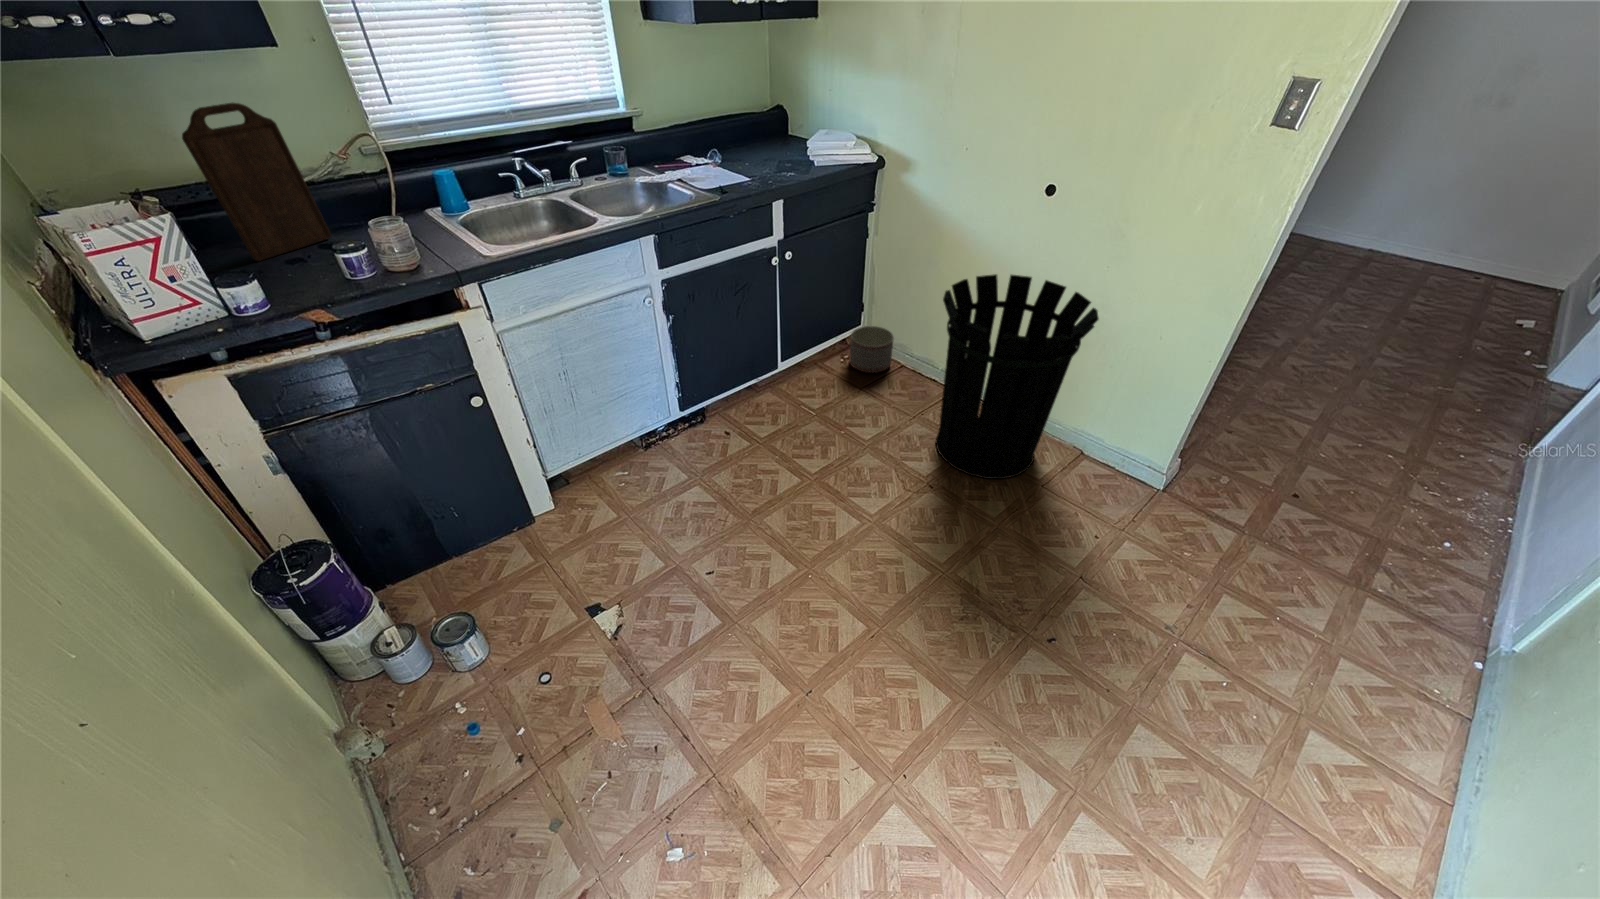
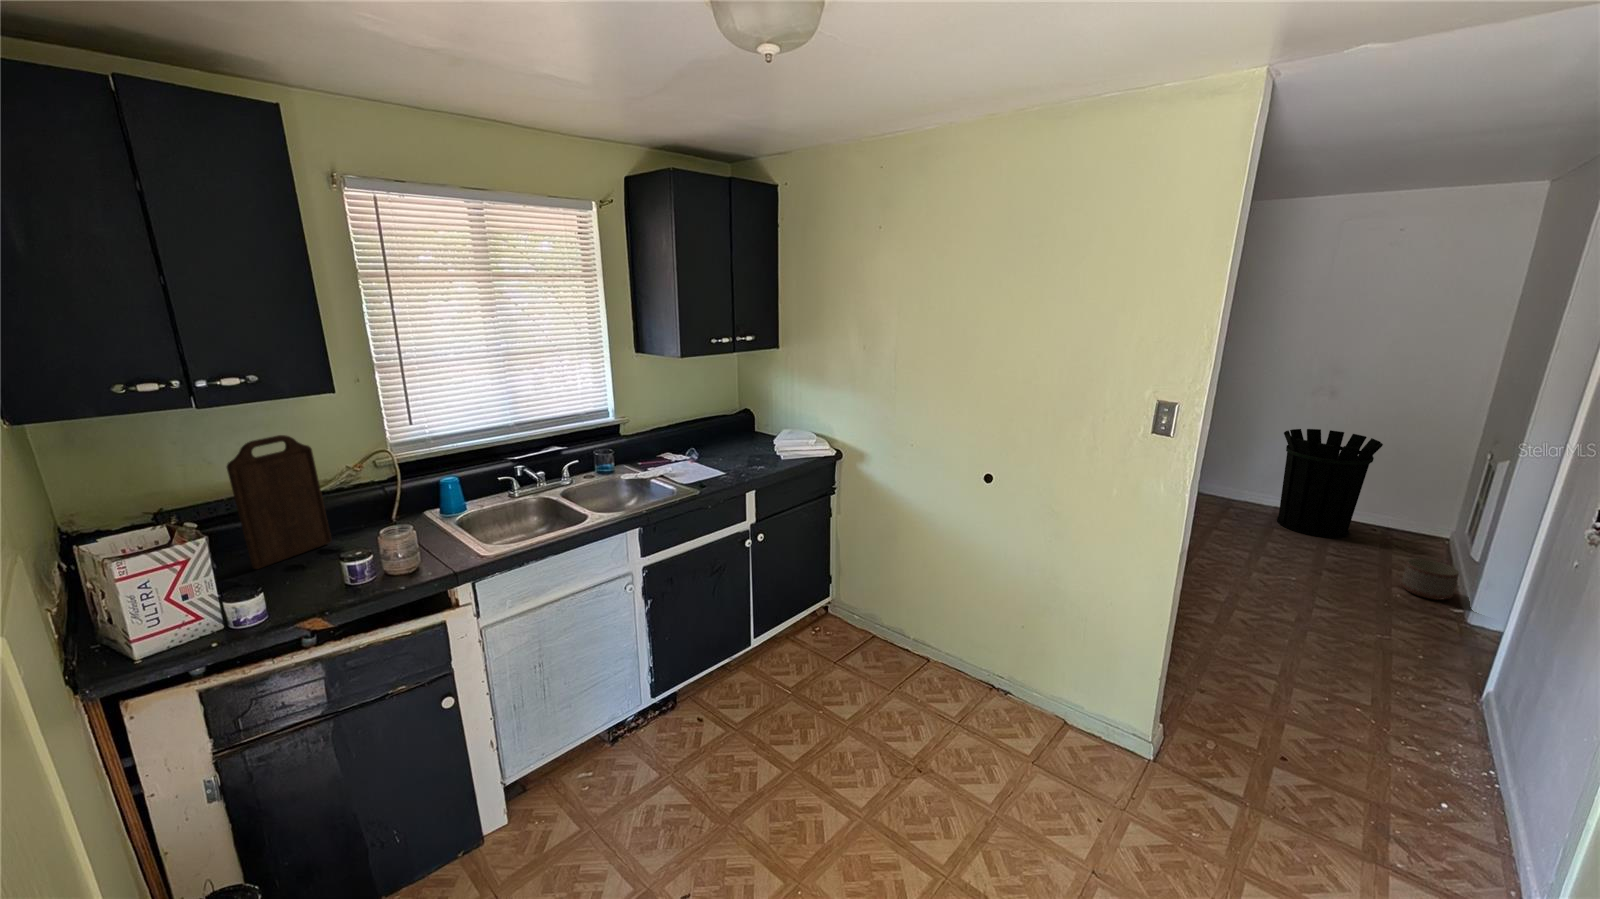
waste bin: present [936,274,1099,479] -> present [1277,429,1383,538]
planter: present [849,326,894,373] -> present [1401,559,1459,600]

